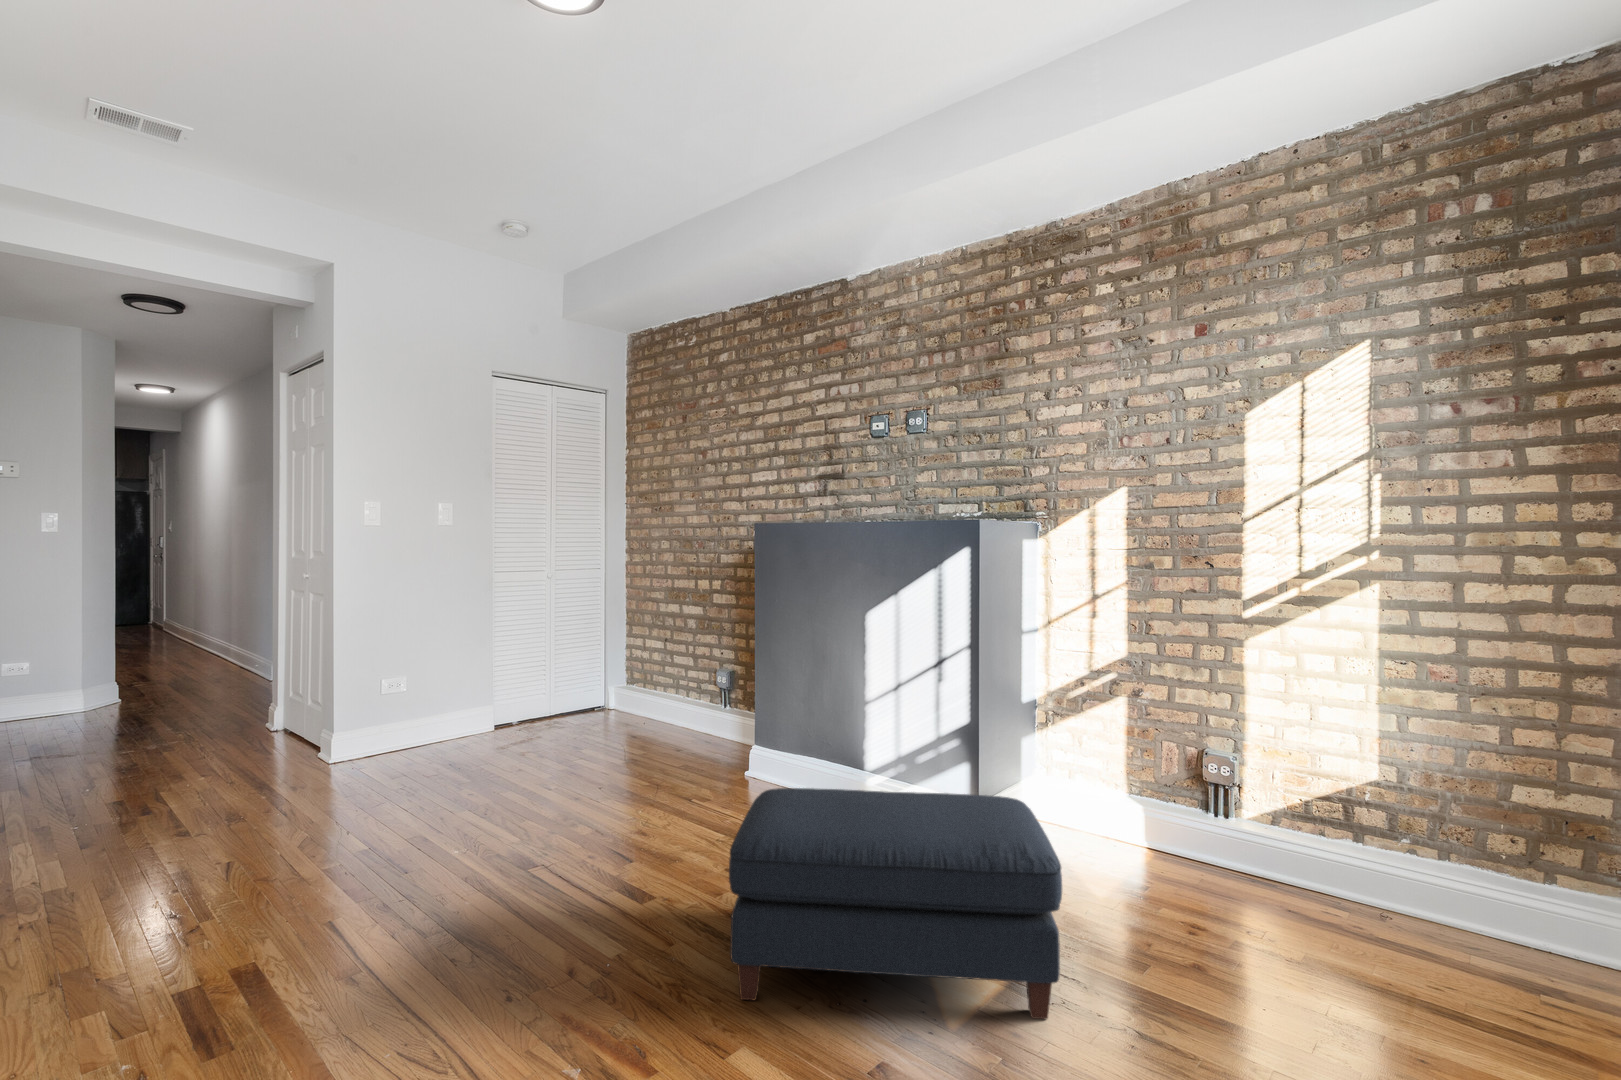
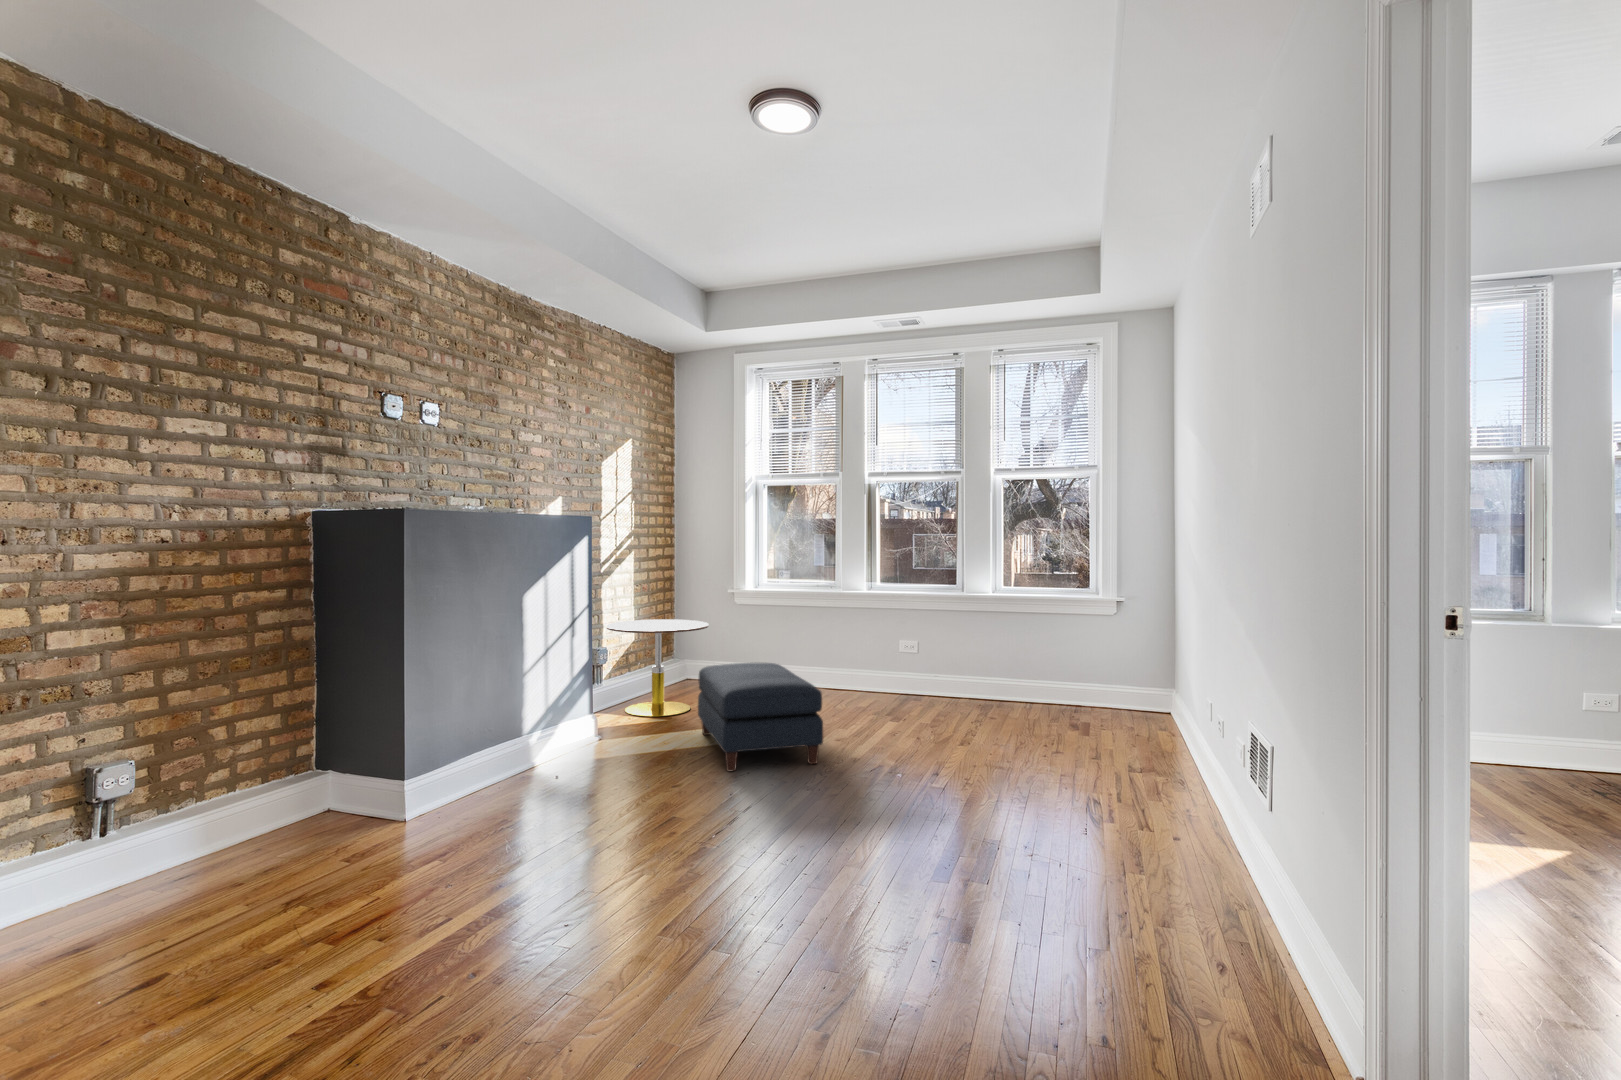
side table: none [1118,710,1358,943] -> present [607,619,709,717]

